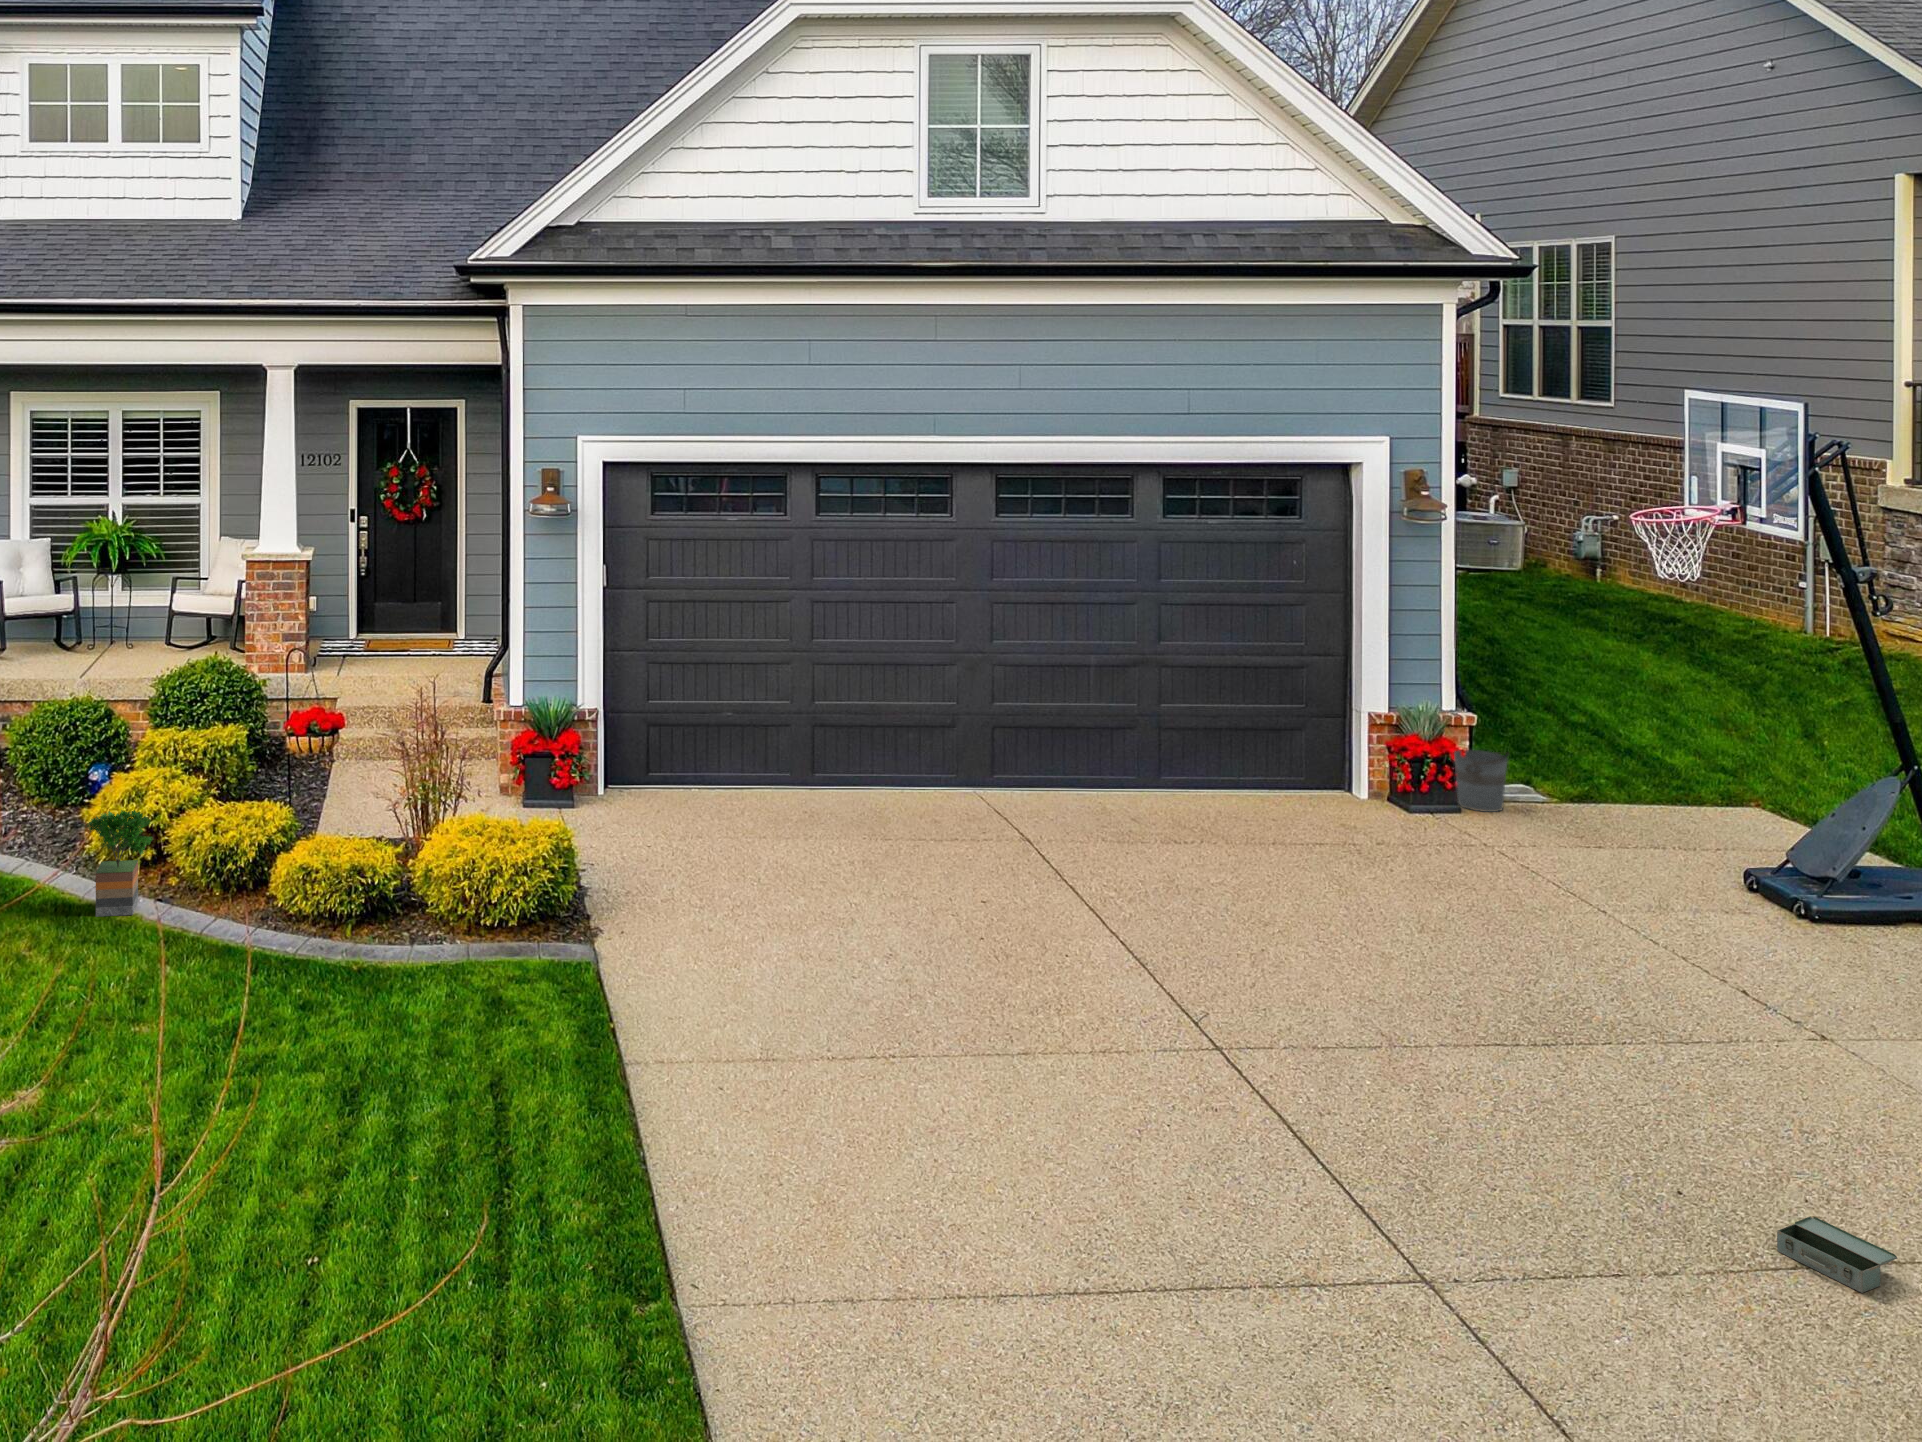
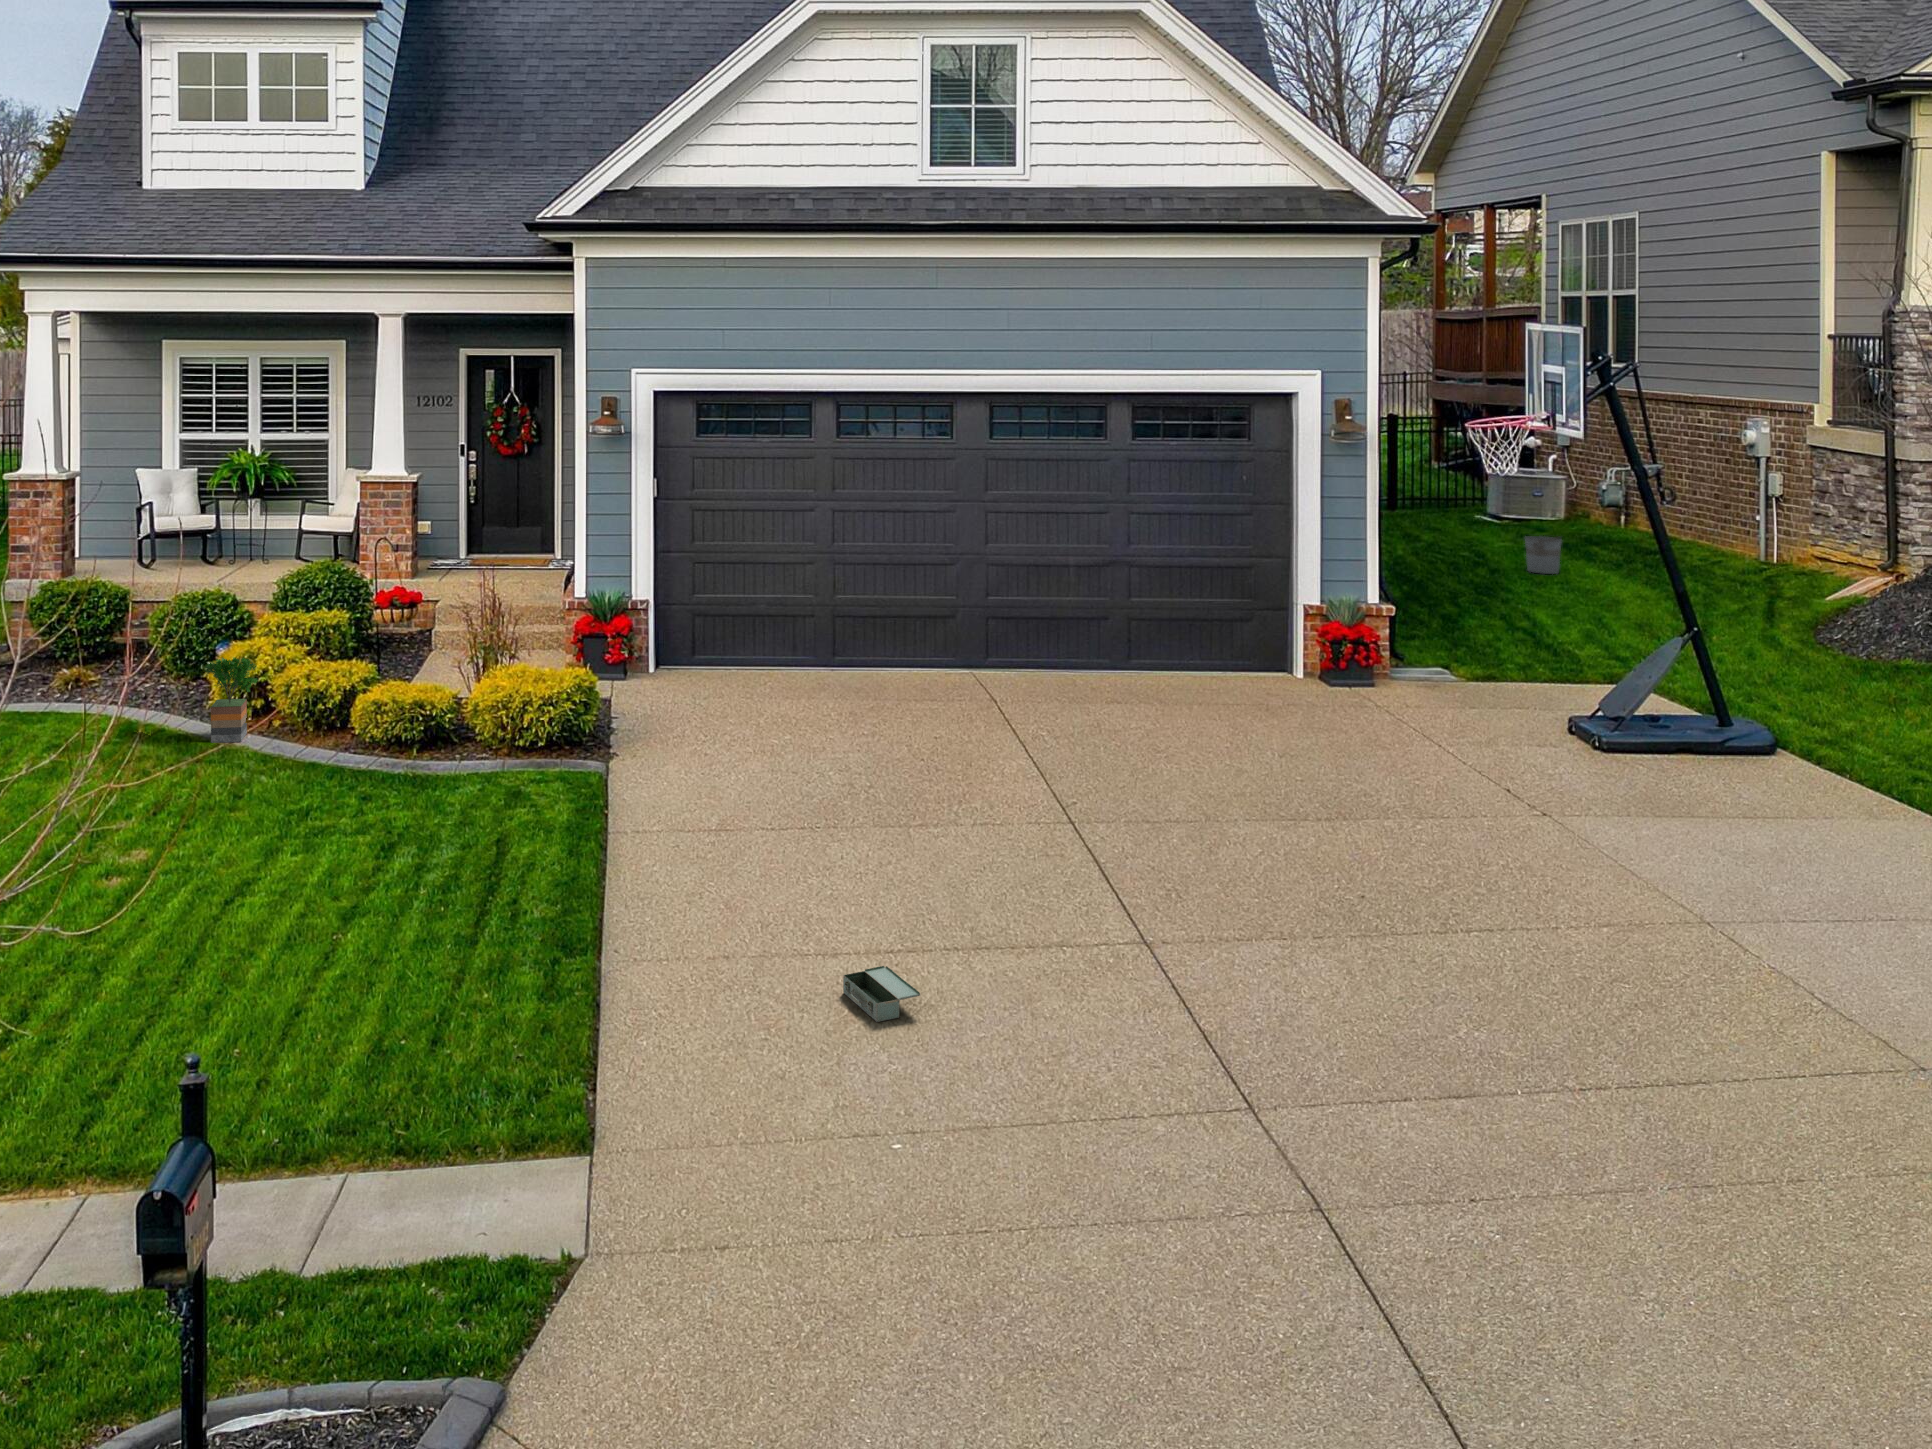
bucket: present [1454,750,1509,812] -> present [1525,536,1562,574]
toolbox: present [1777,1217,1897,1293] -> present [843,966,920,1022]

